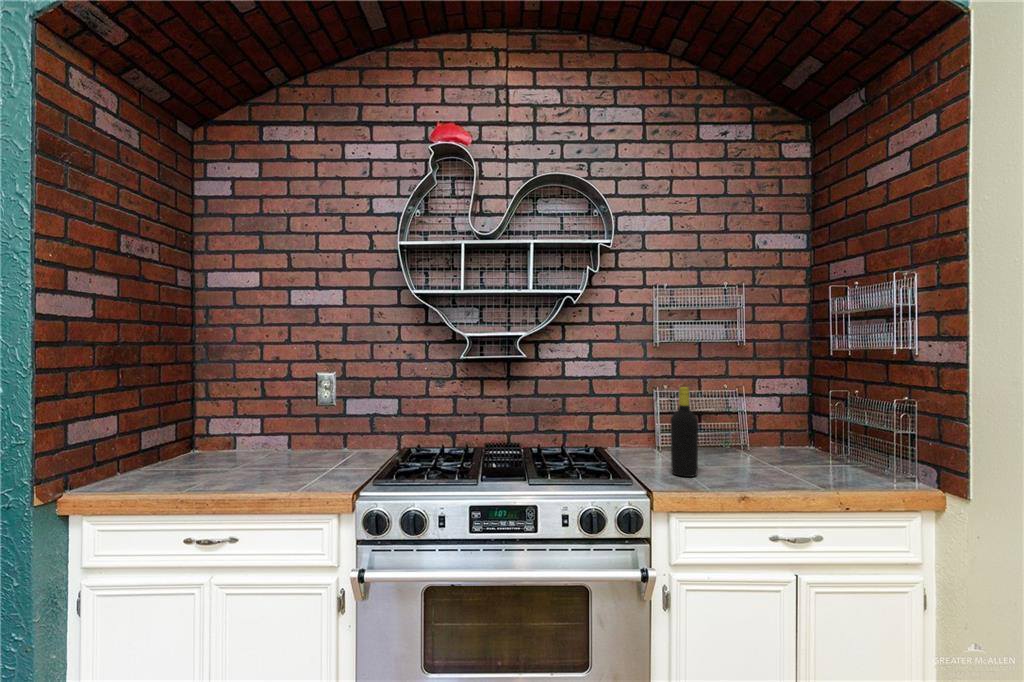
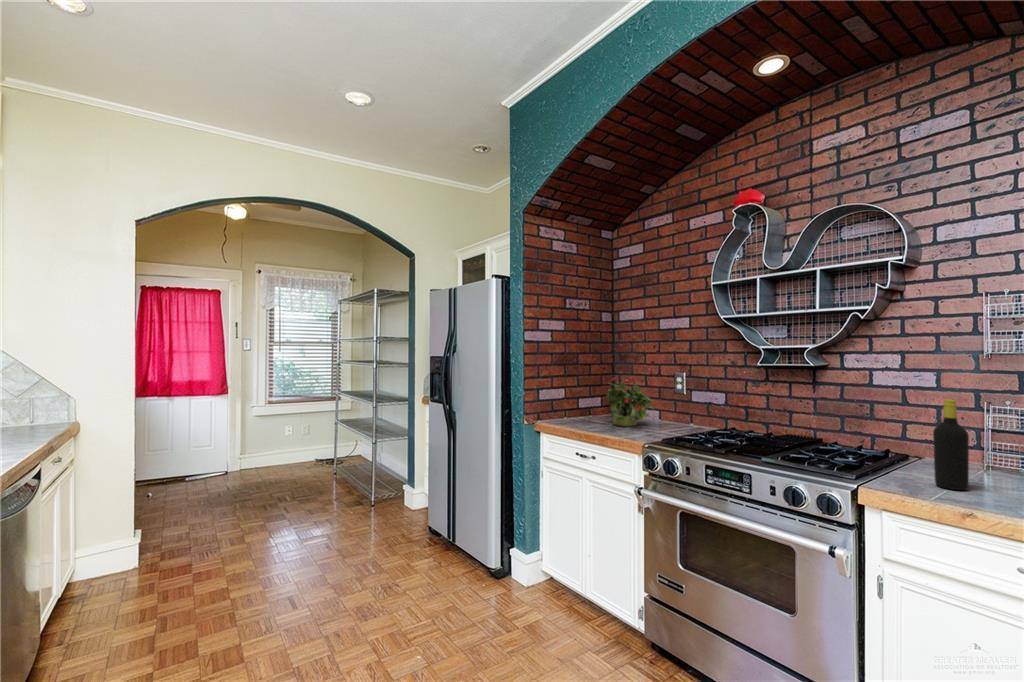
potted plant: none [214,384,307,474] -> present [605,377,655,426]

